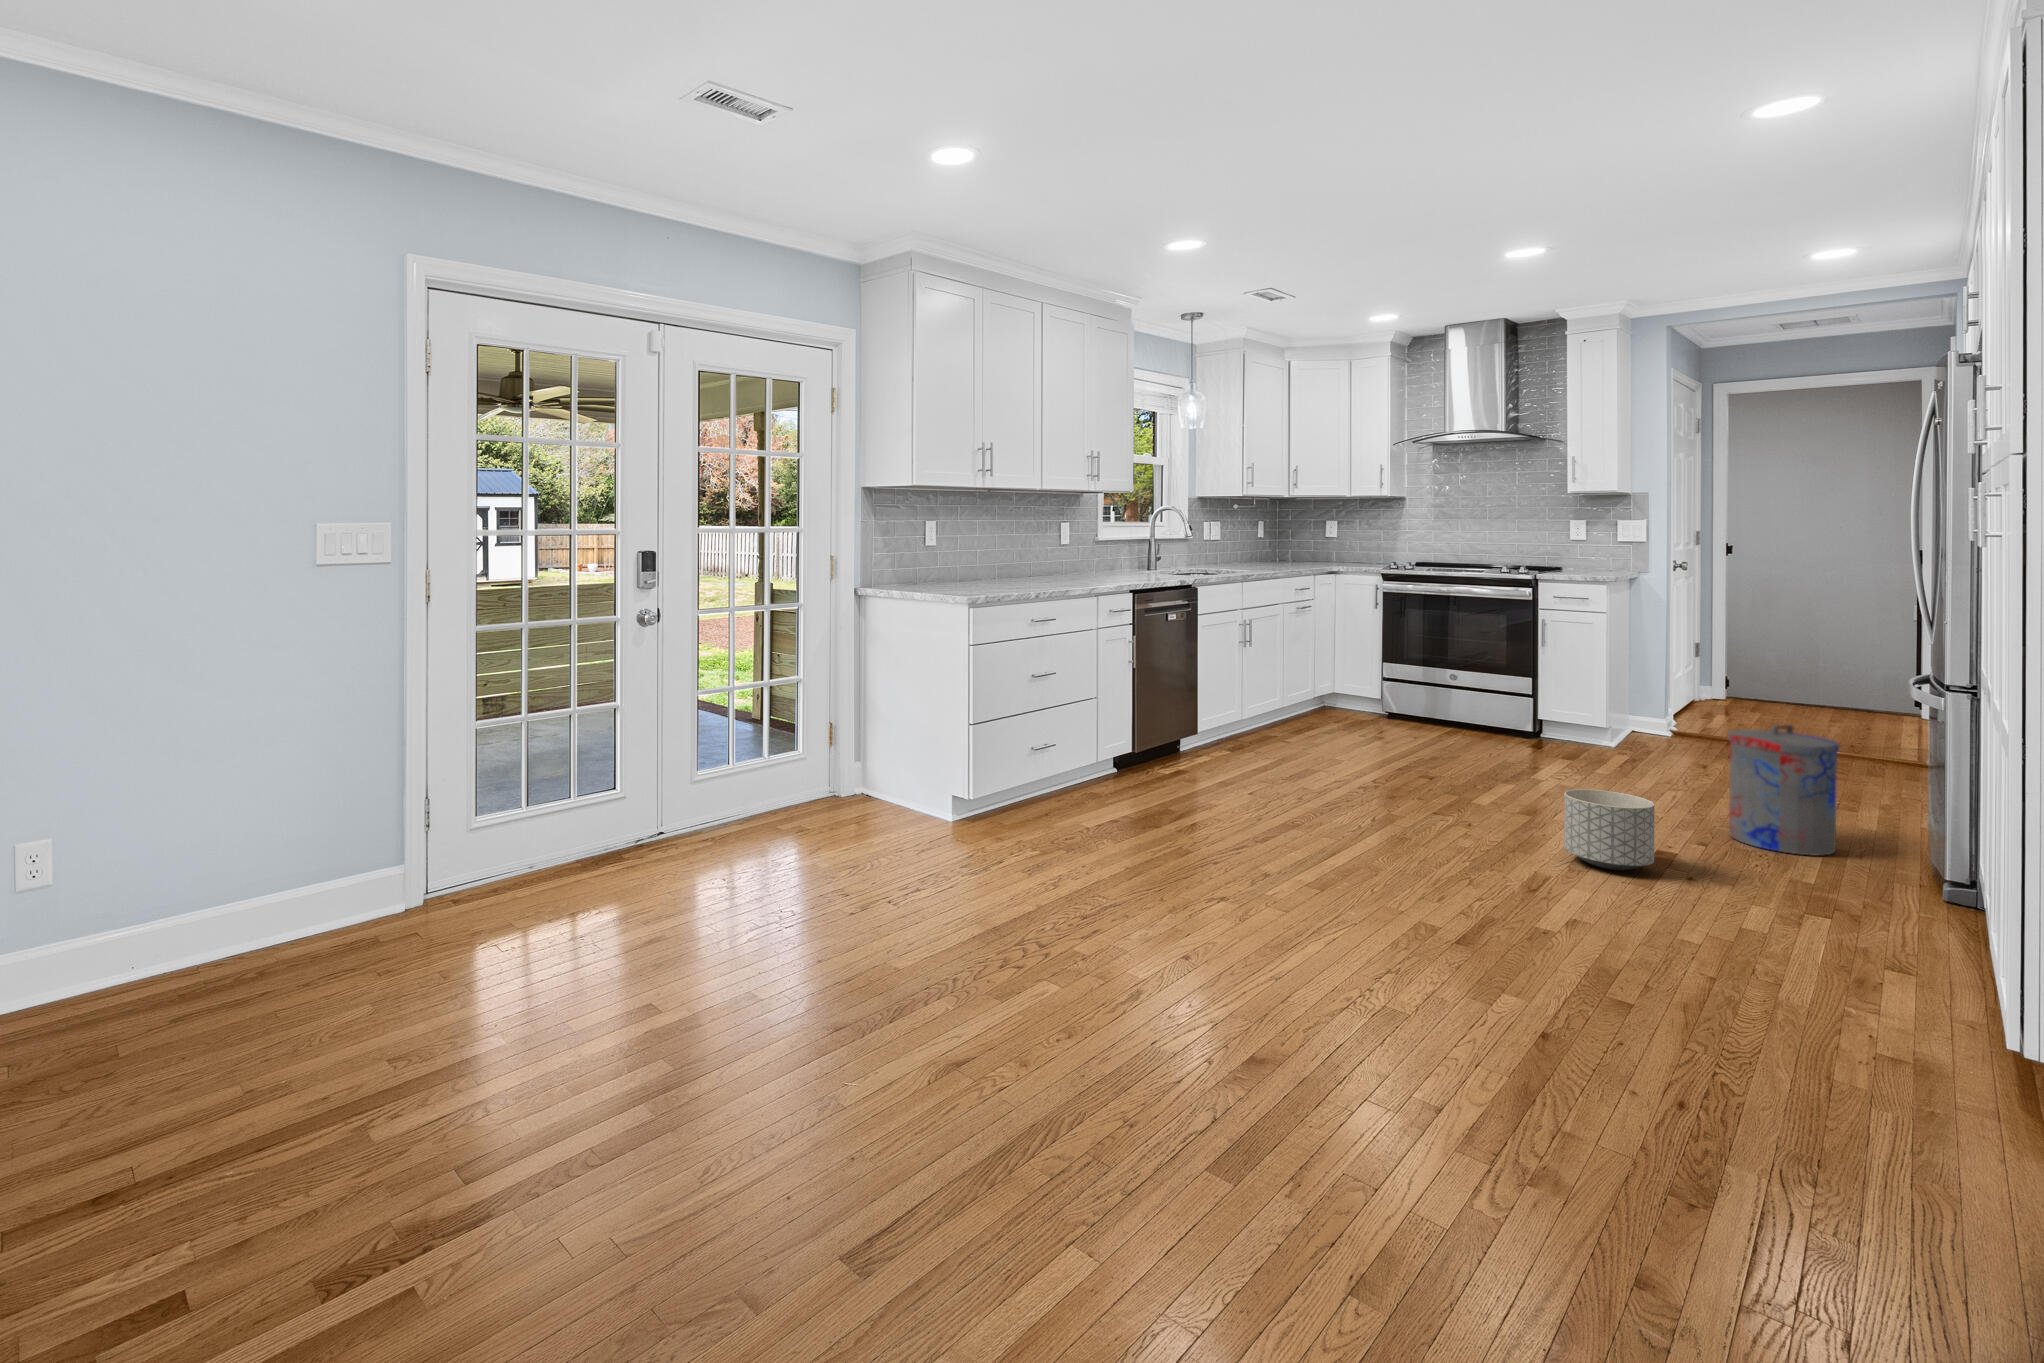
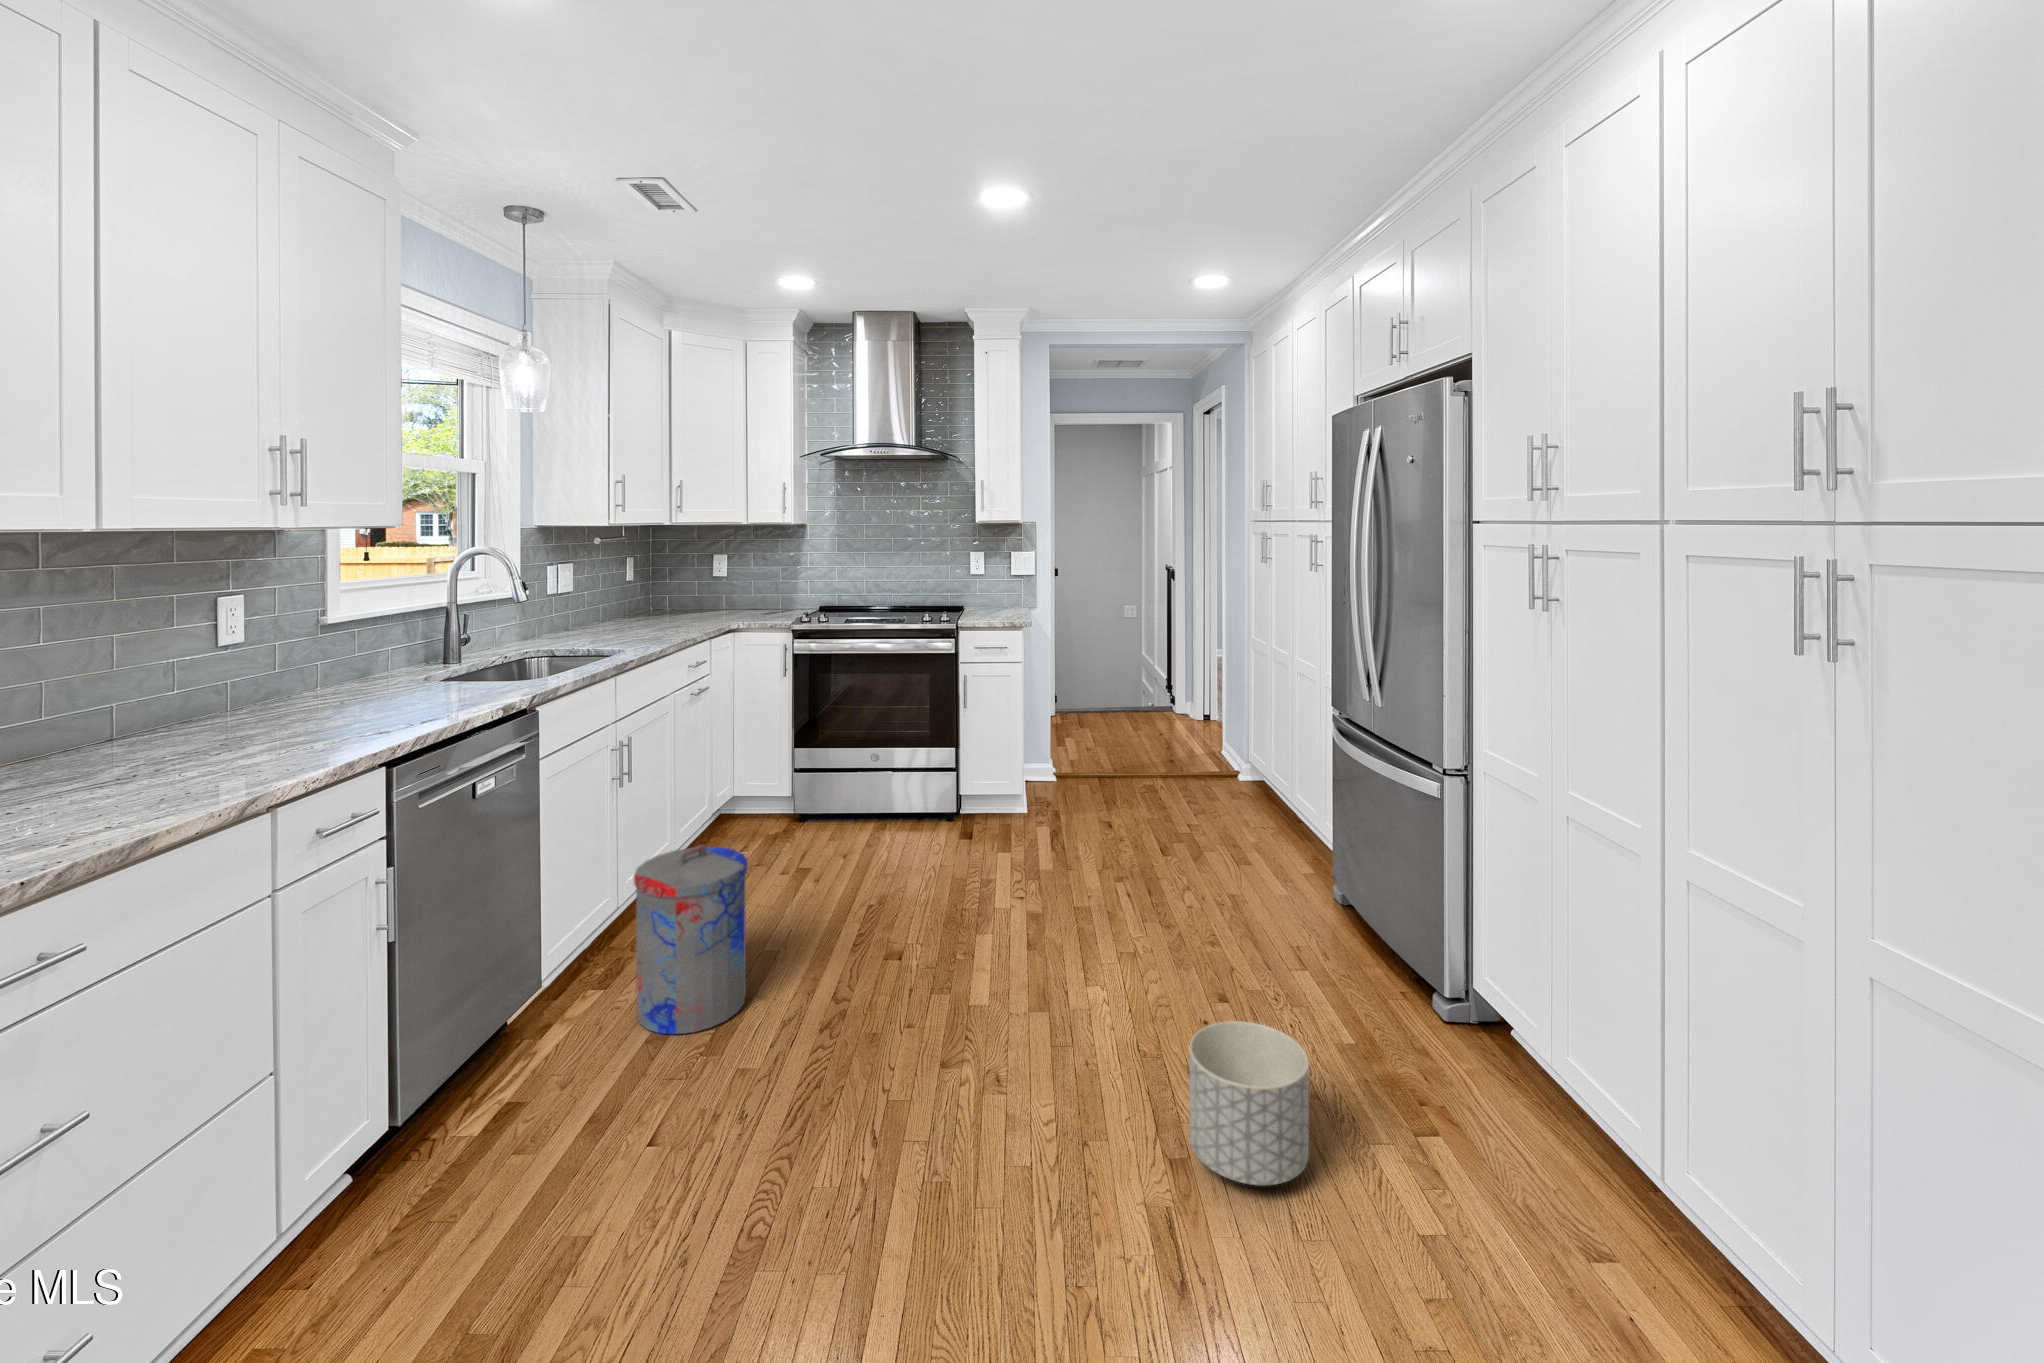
trash can: present [1728,725,1839,855] -> present [634,845,748,1034]

